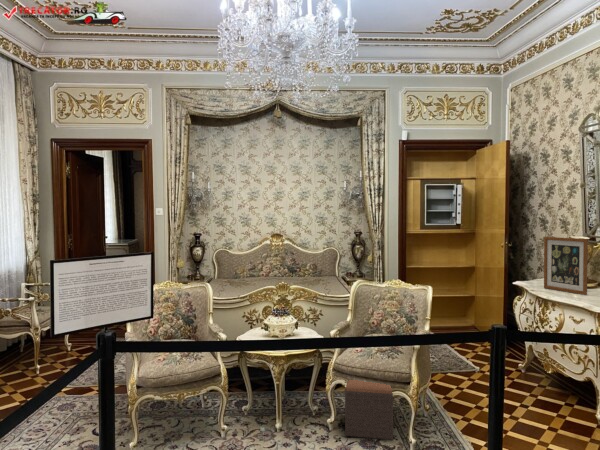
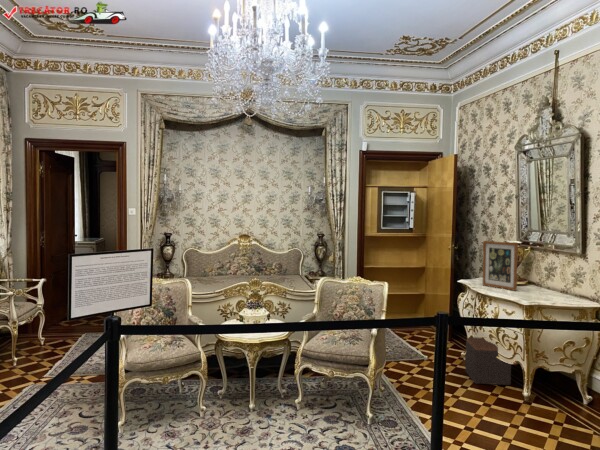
footstool: present [345,380,393,440] -> present [465,337,511,385]

